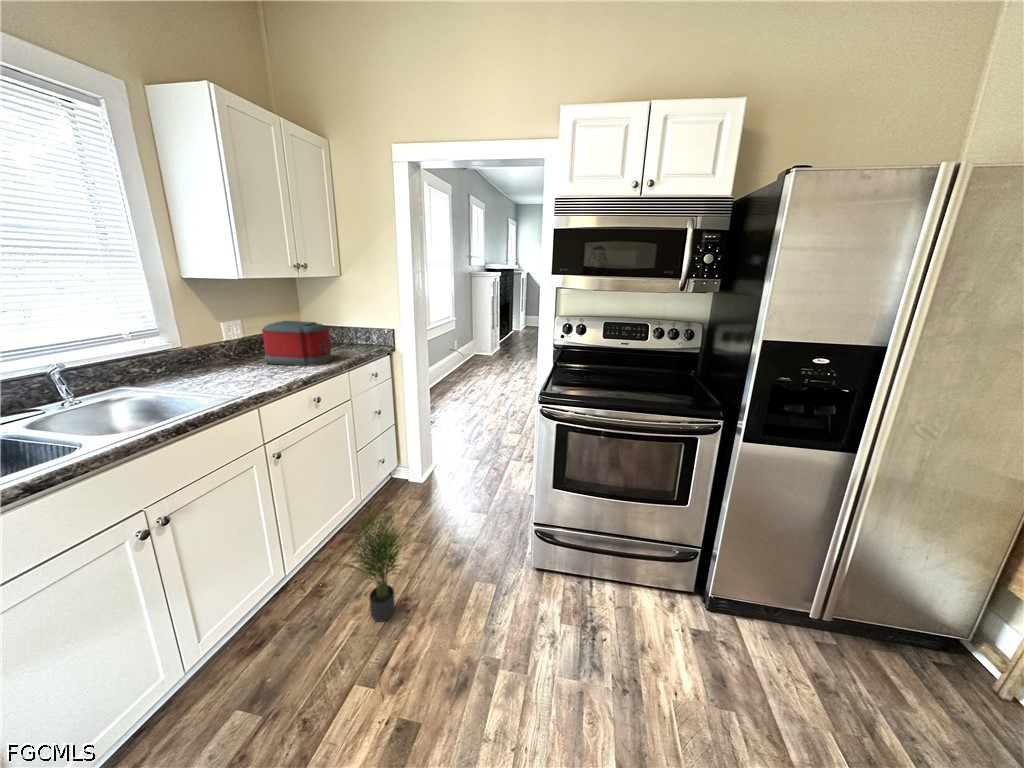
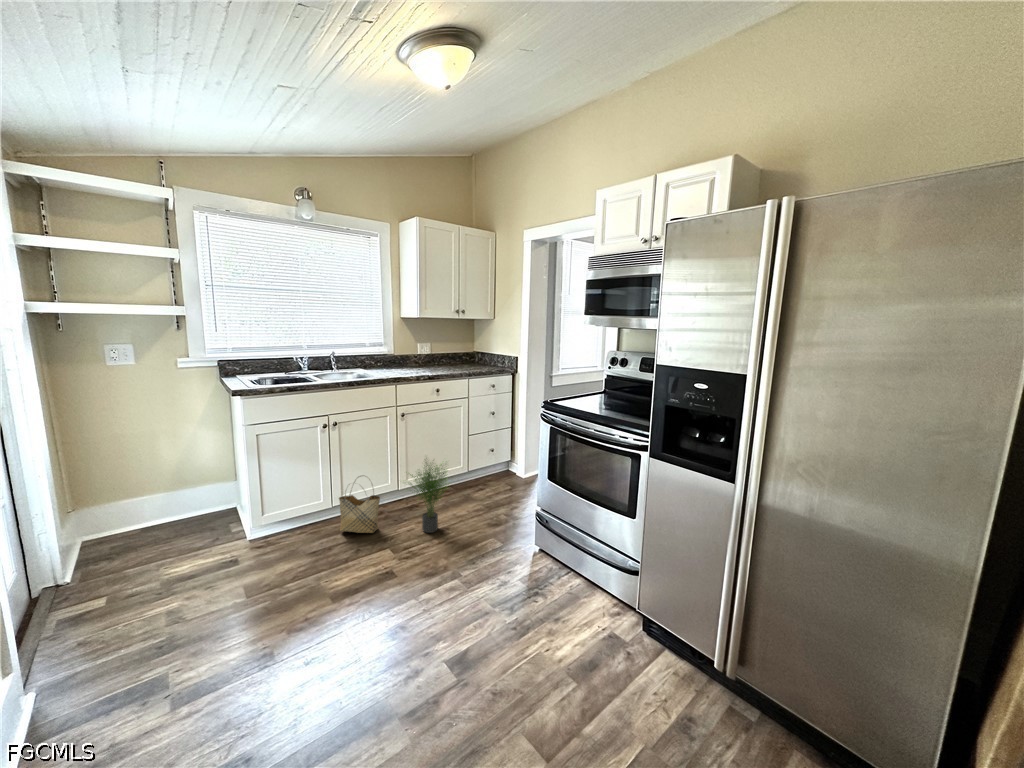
toaster: present [262,321,332,366] -> none [428,344,463,371]
woven basket: none [209,588,301,709] -> present [339,482,380,533]

